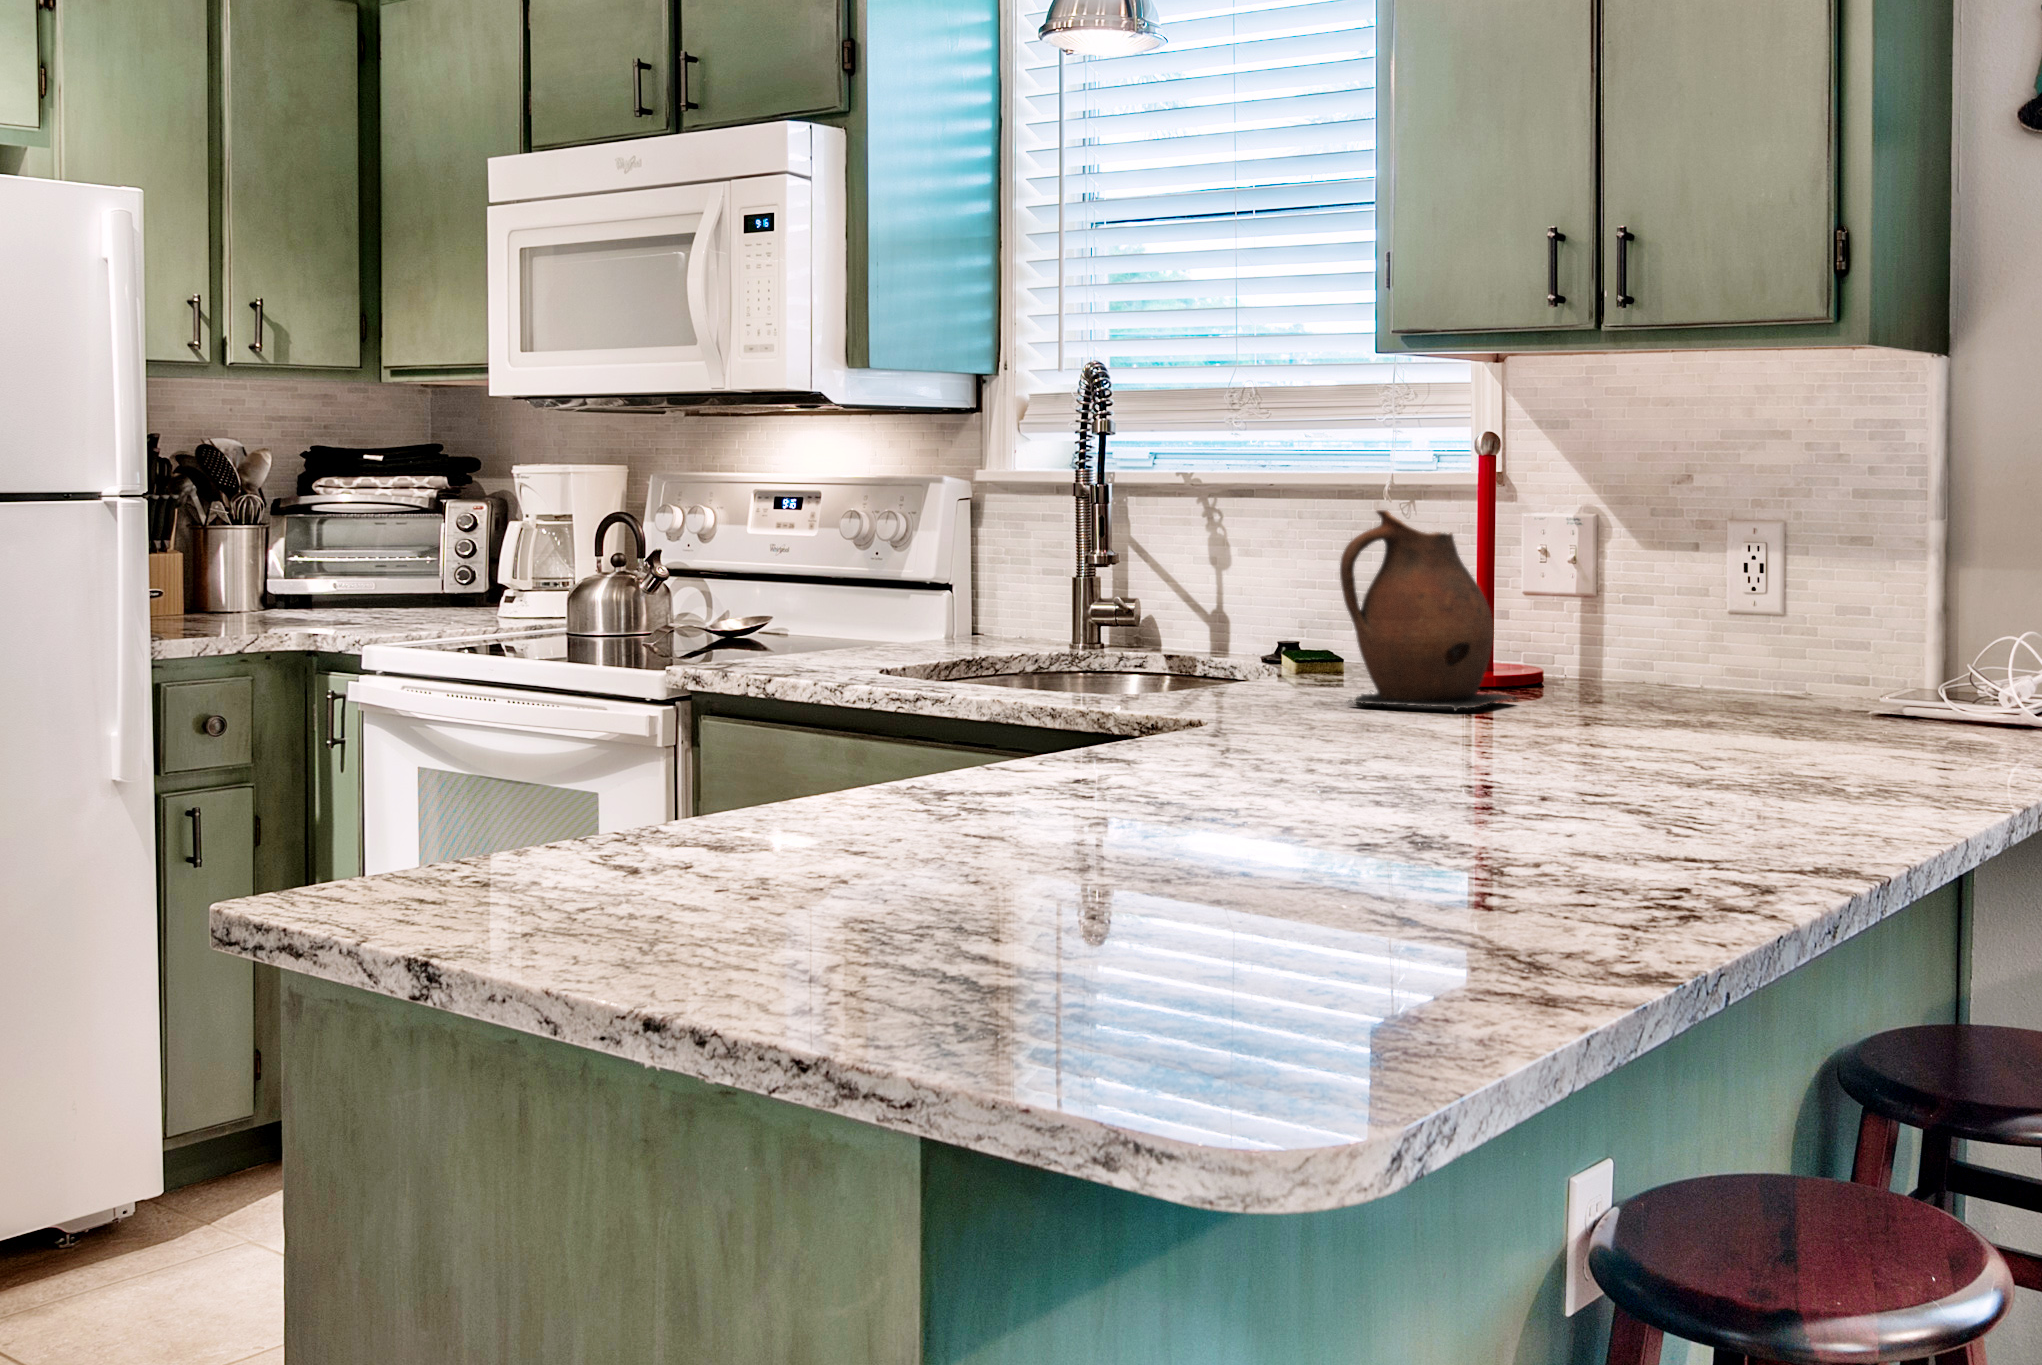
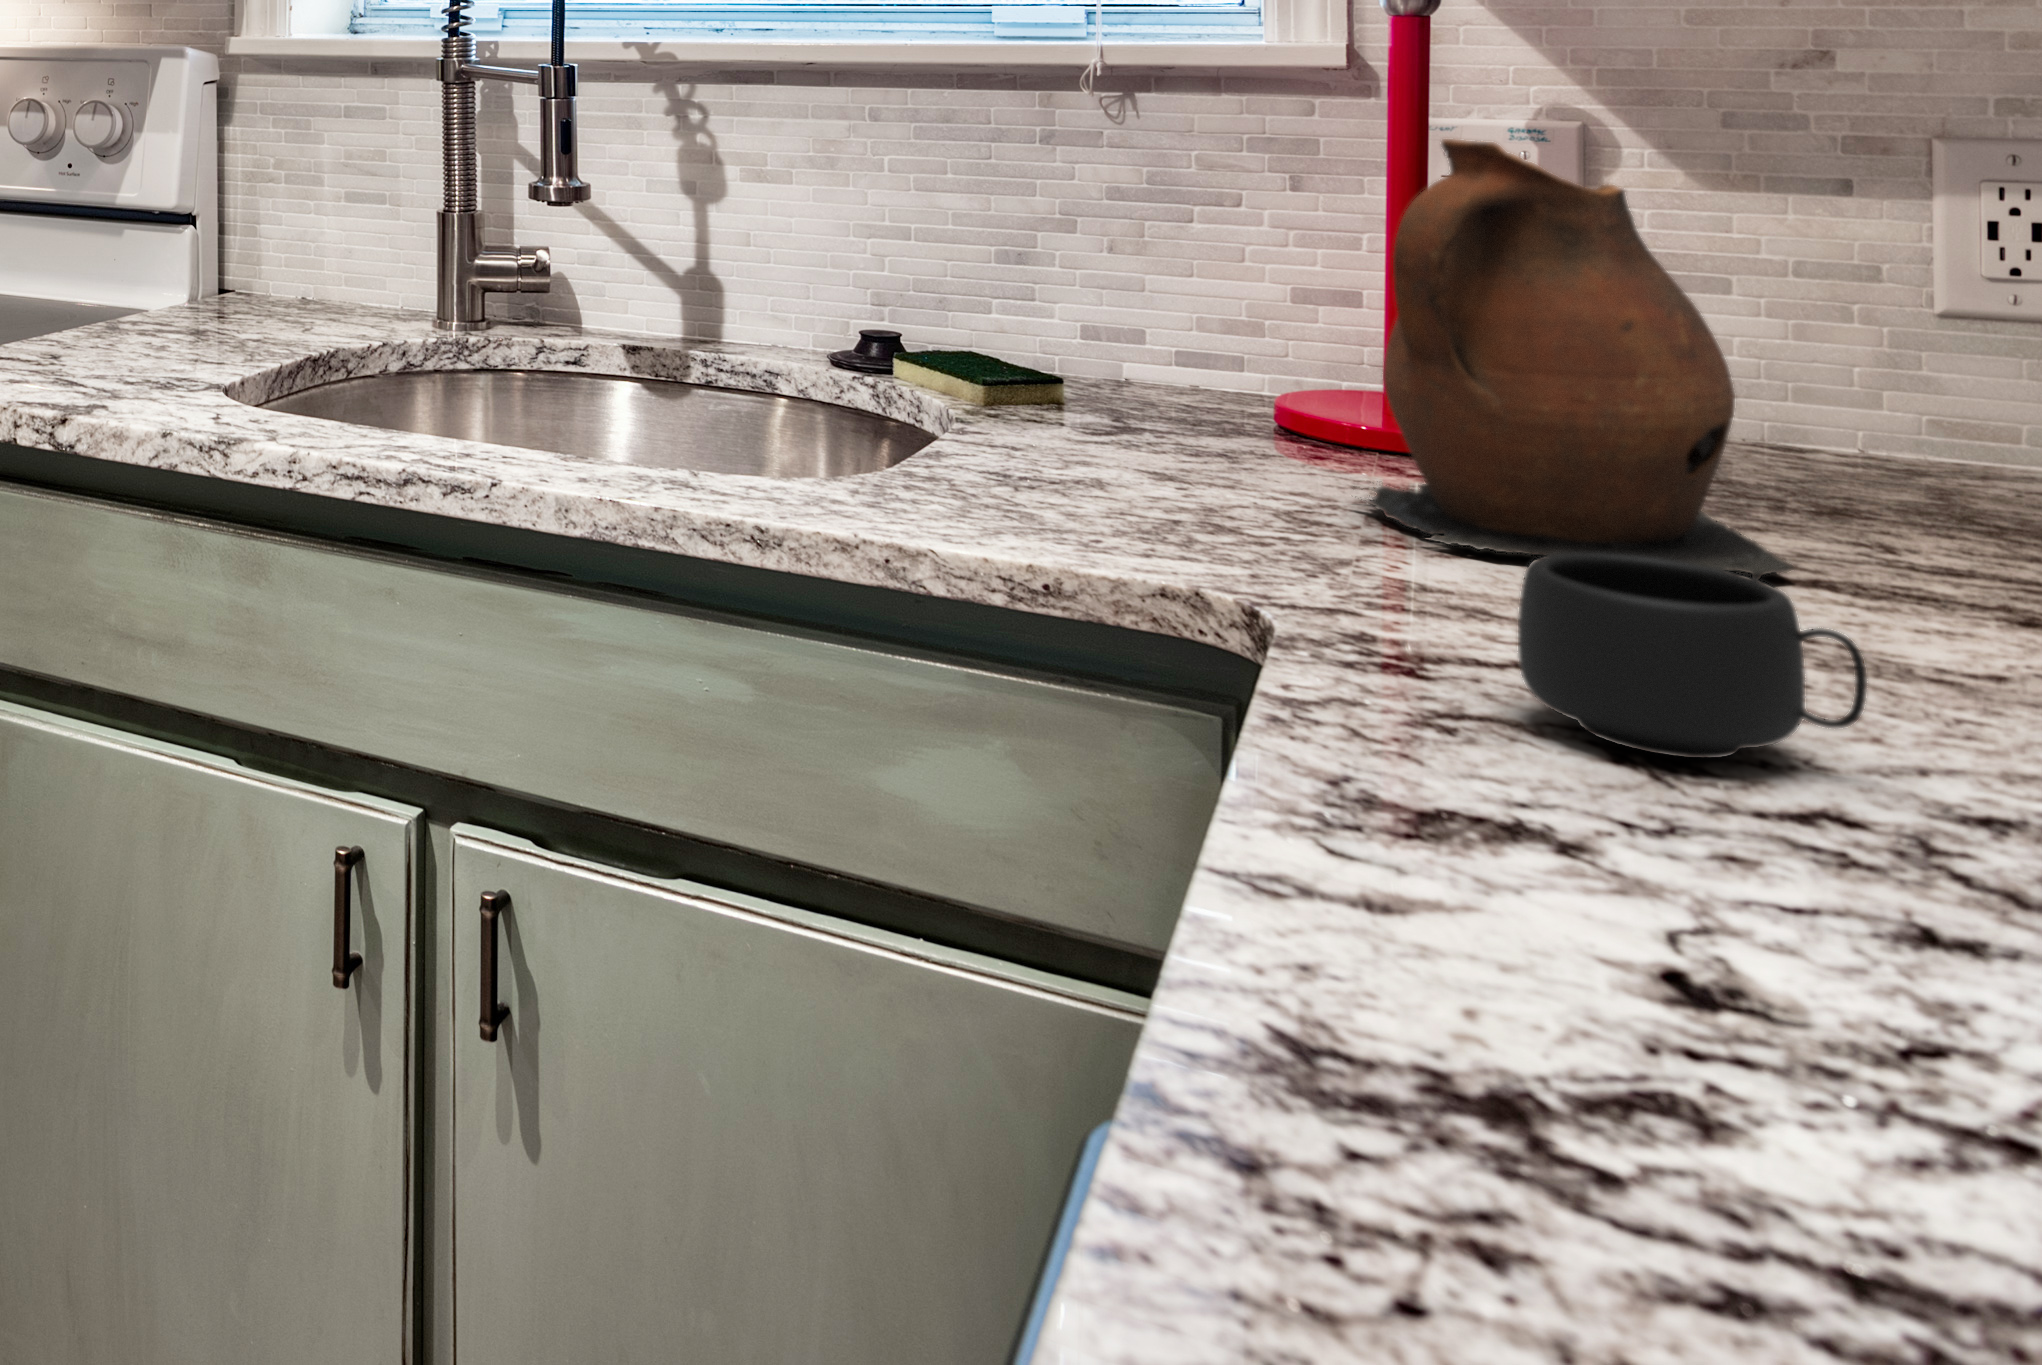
mug: none [1185,662,1275,731] -> present [1518,553,1867,758]

